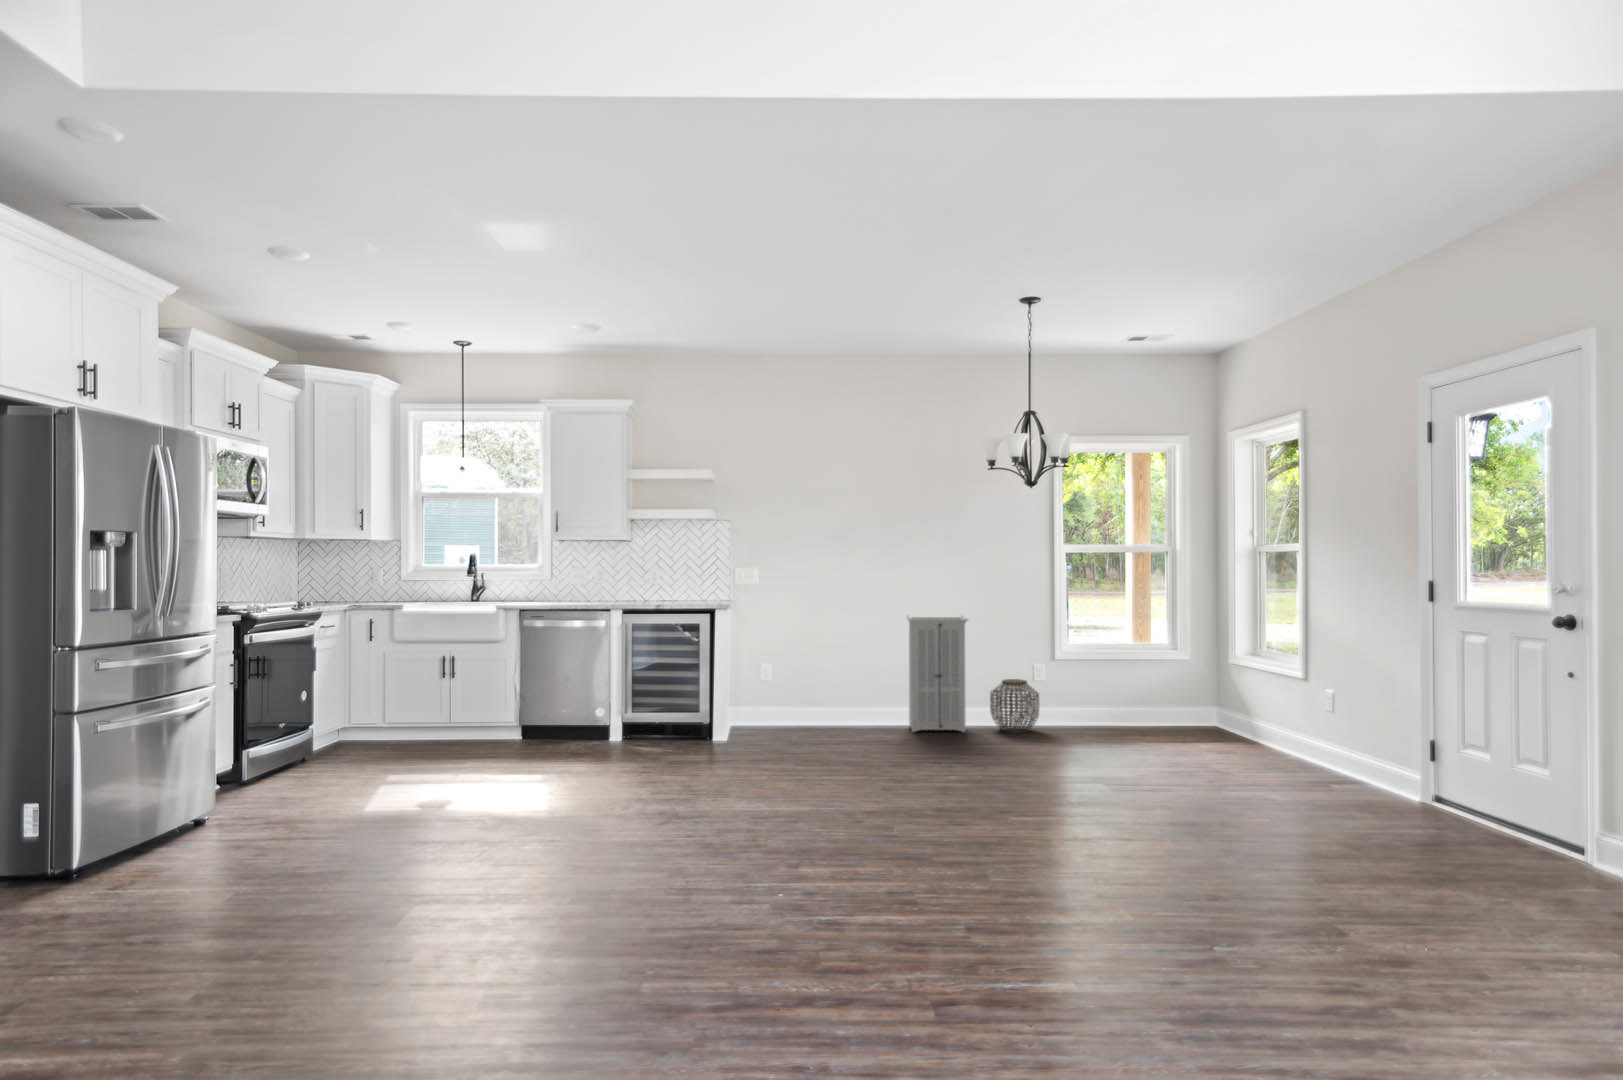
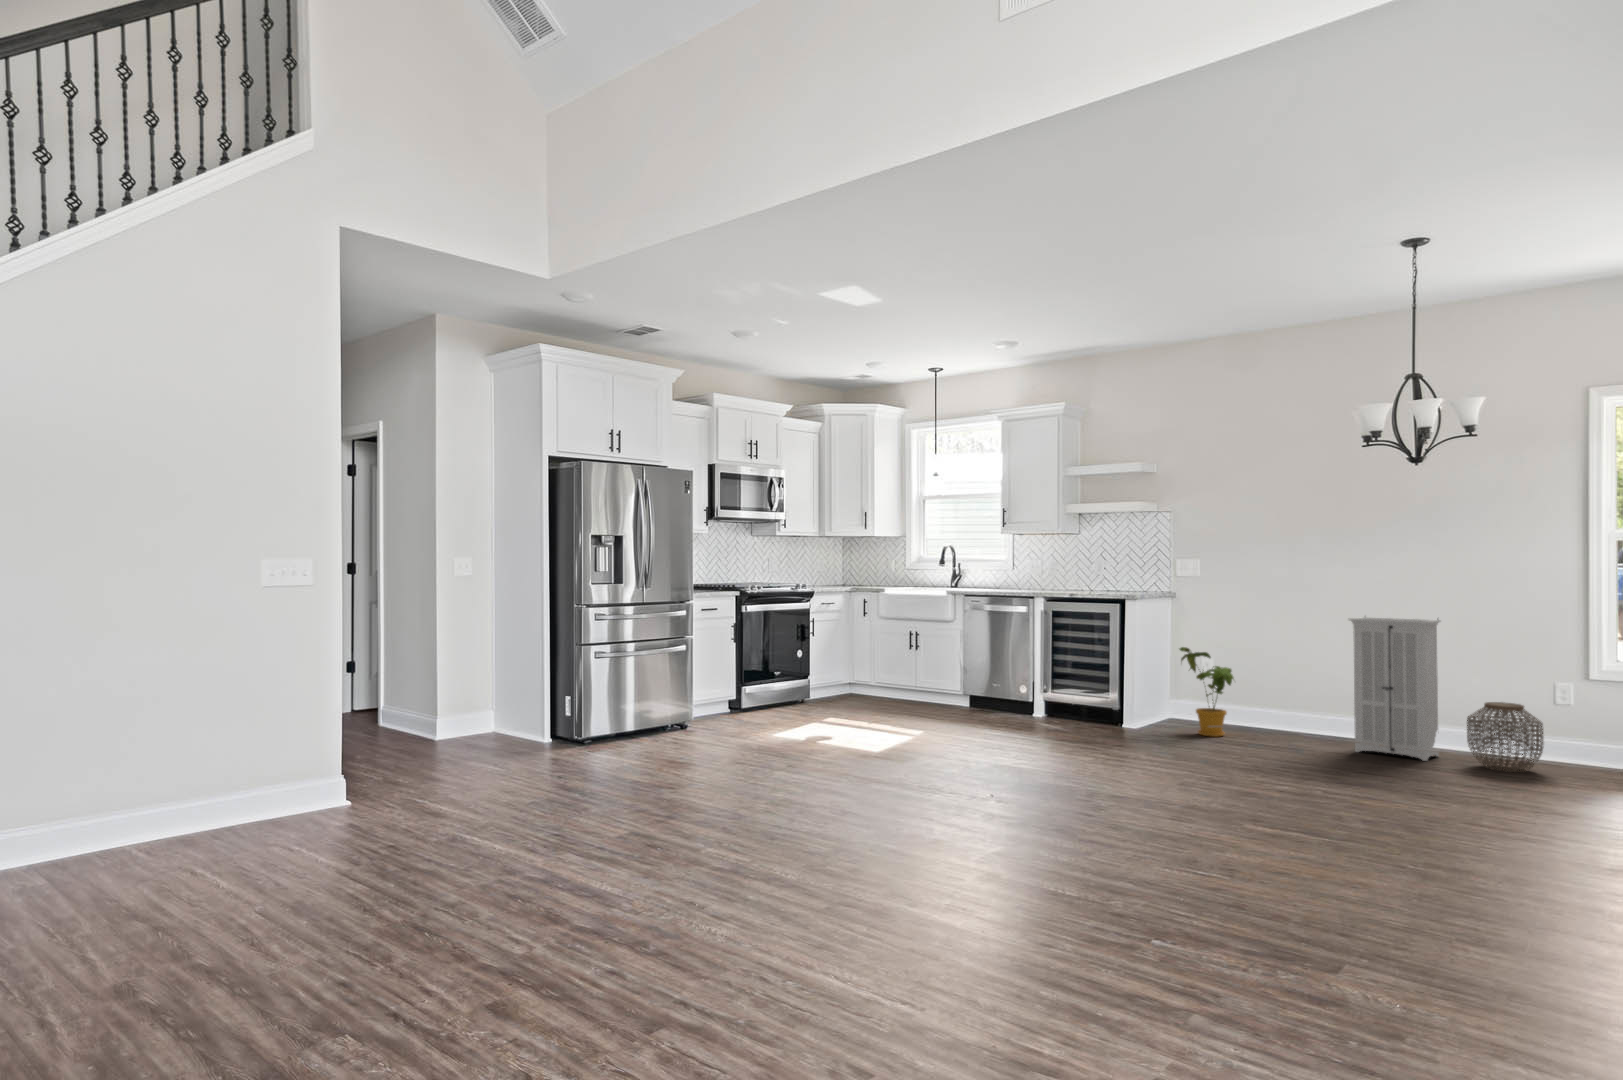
house plant: none [766,653,817,735] -> present [1180,647,1234,737]

